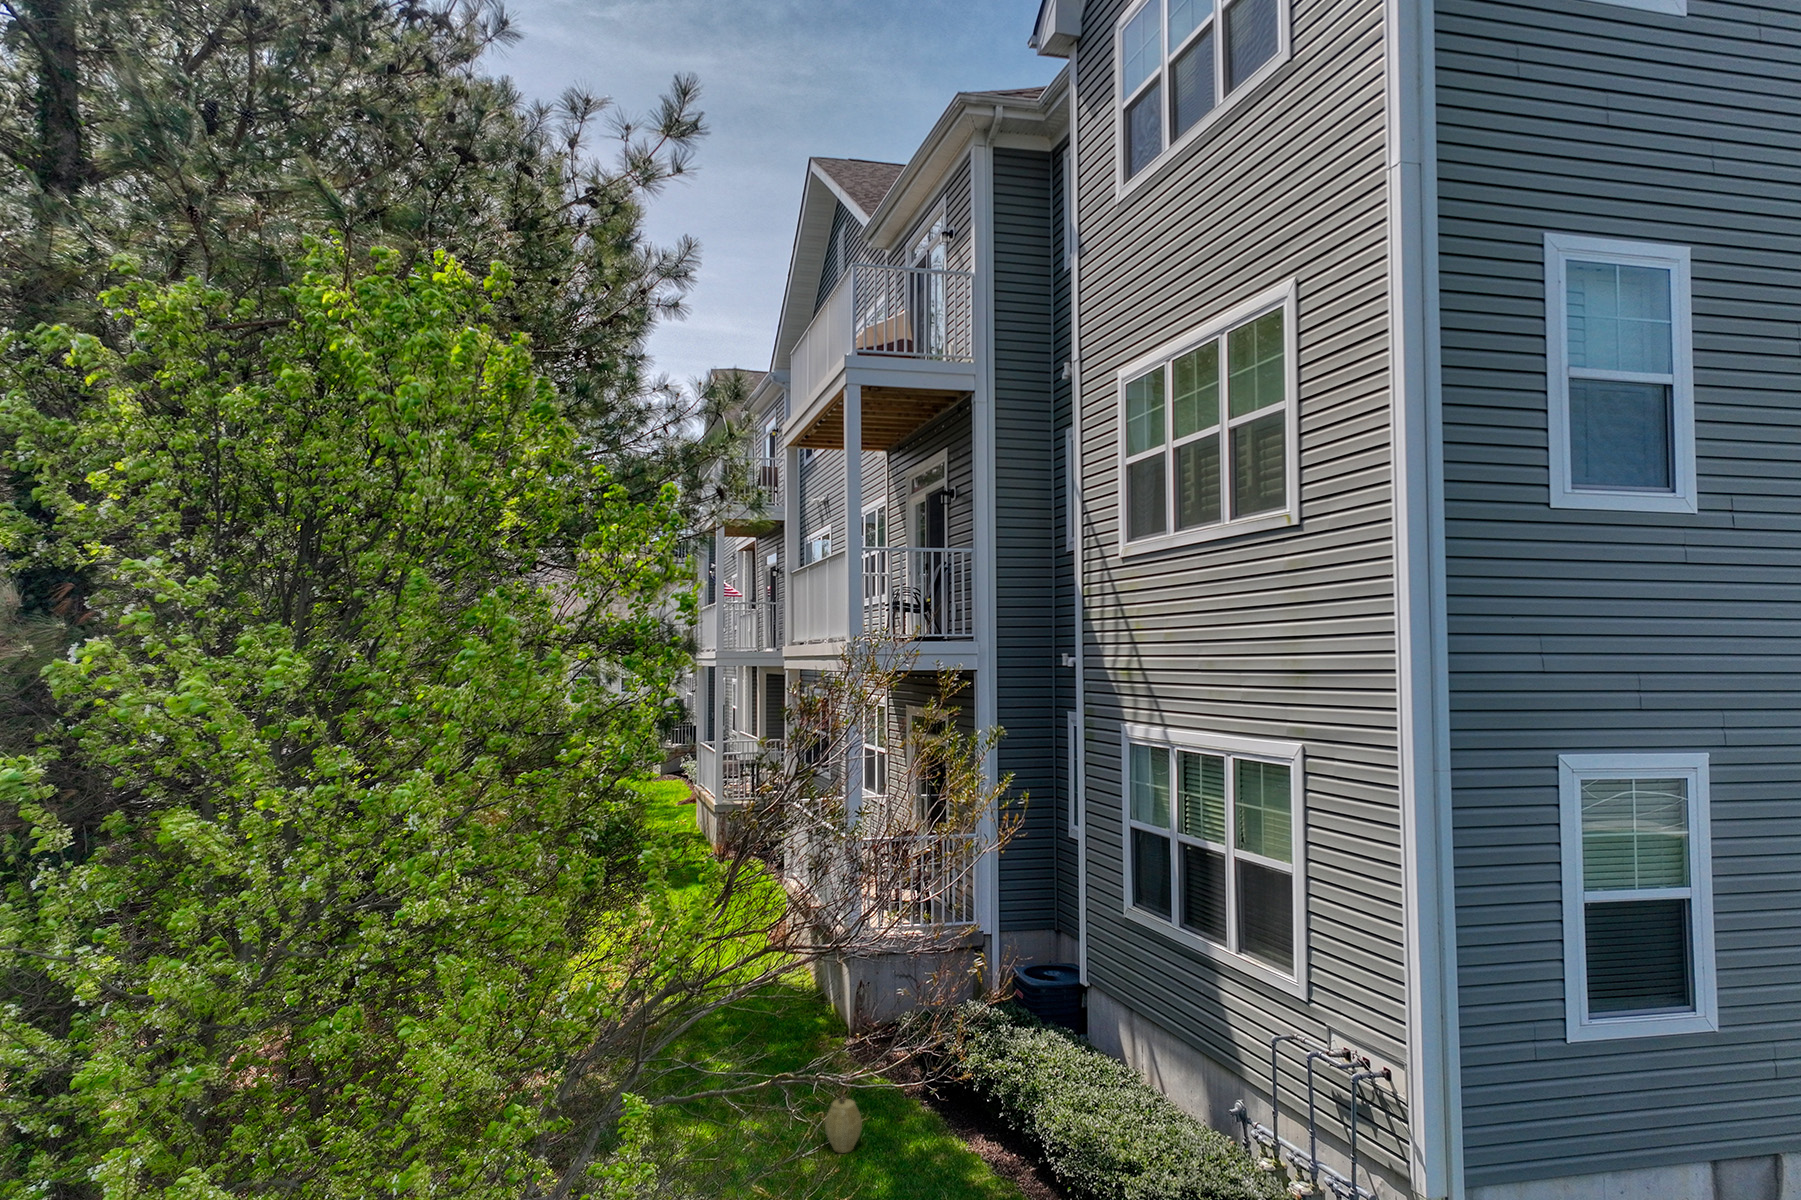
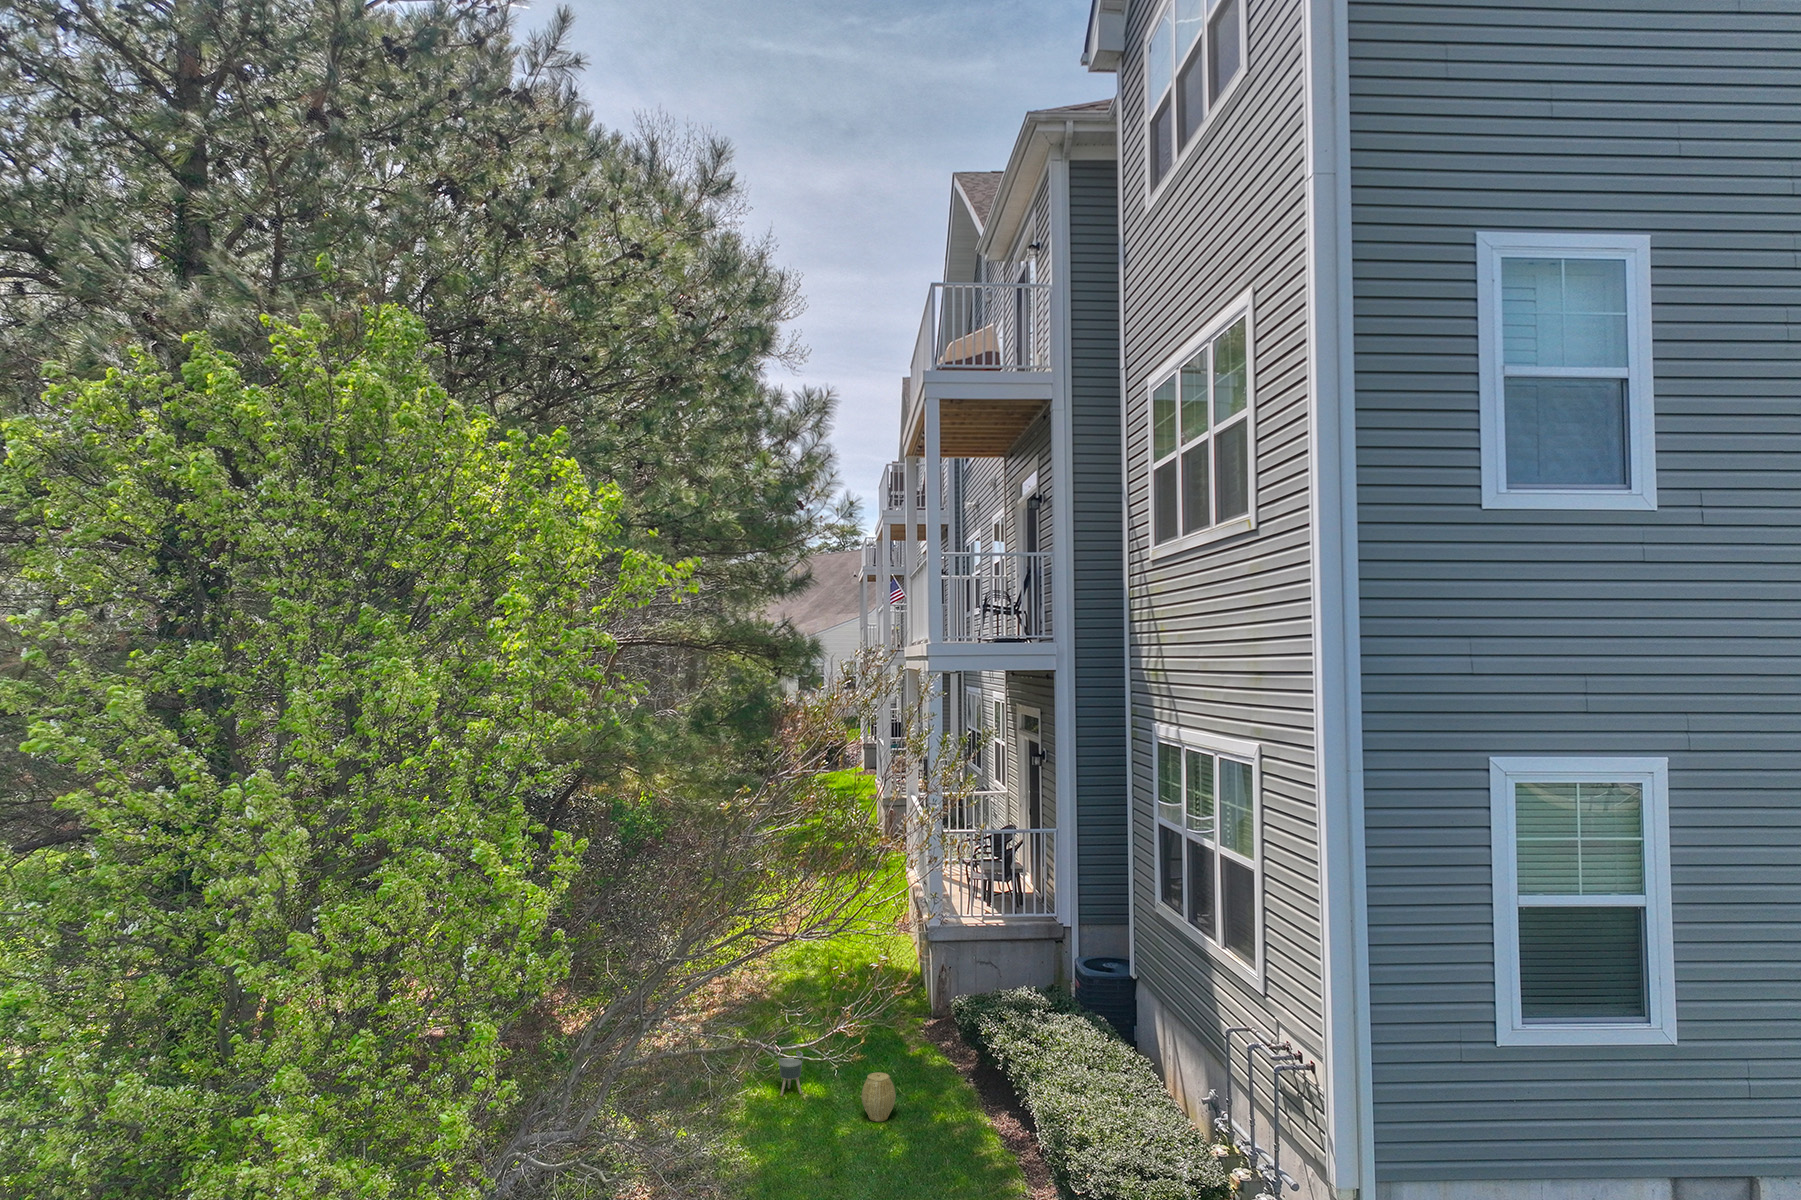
planter: none [722,1079,749,1131] -> present [779,1051,803,1096]

